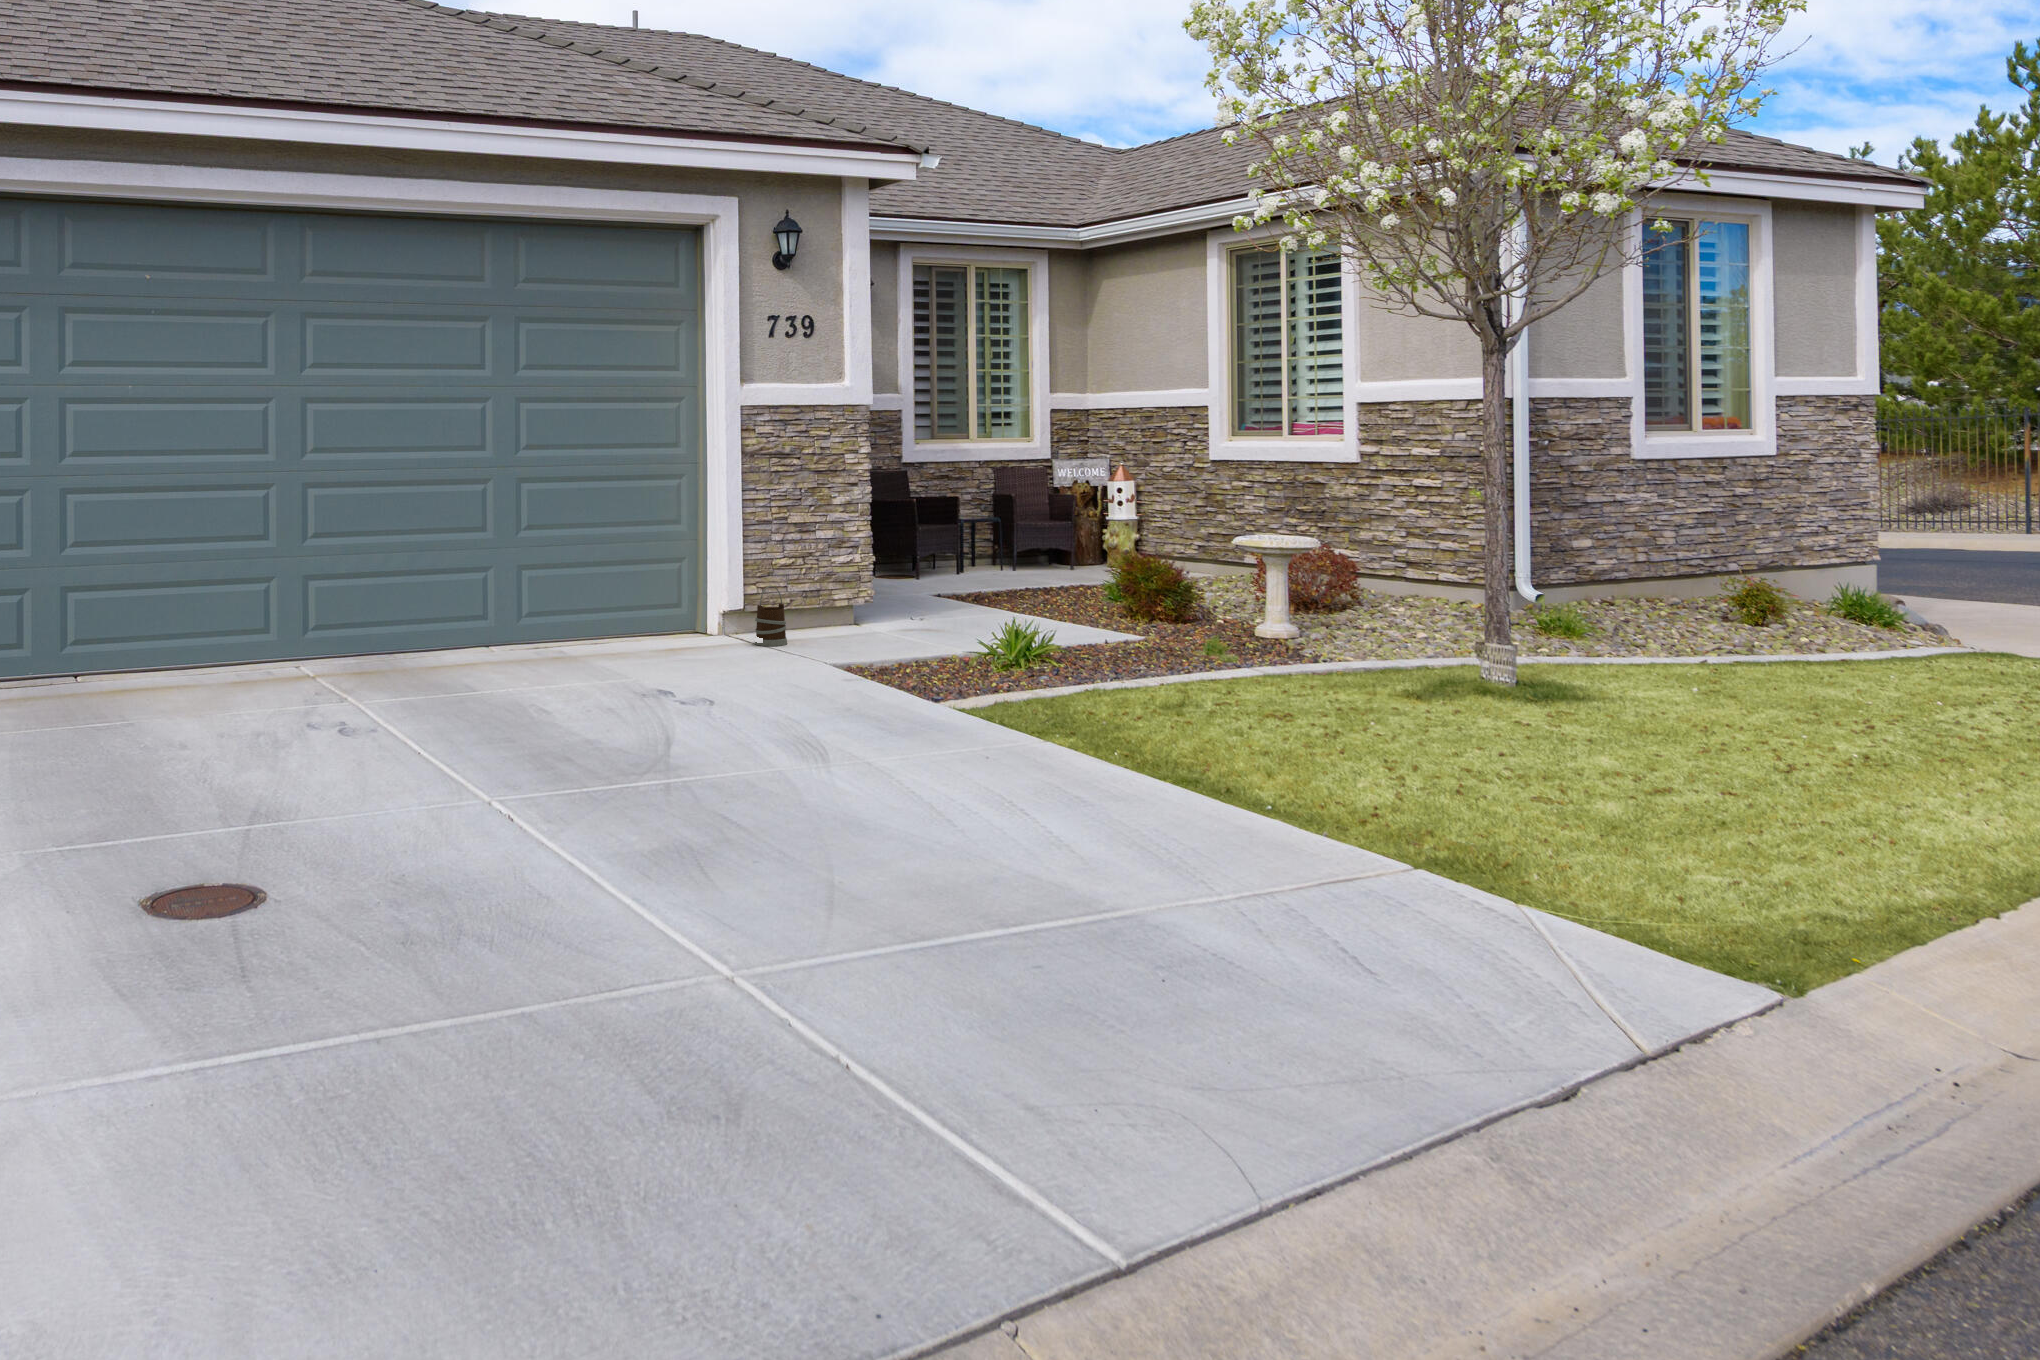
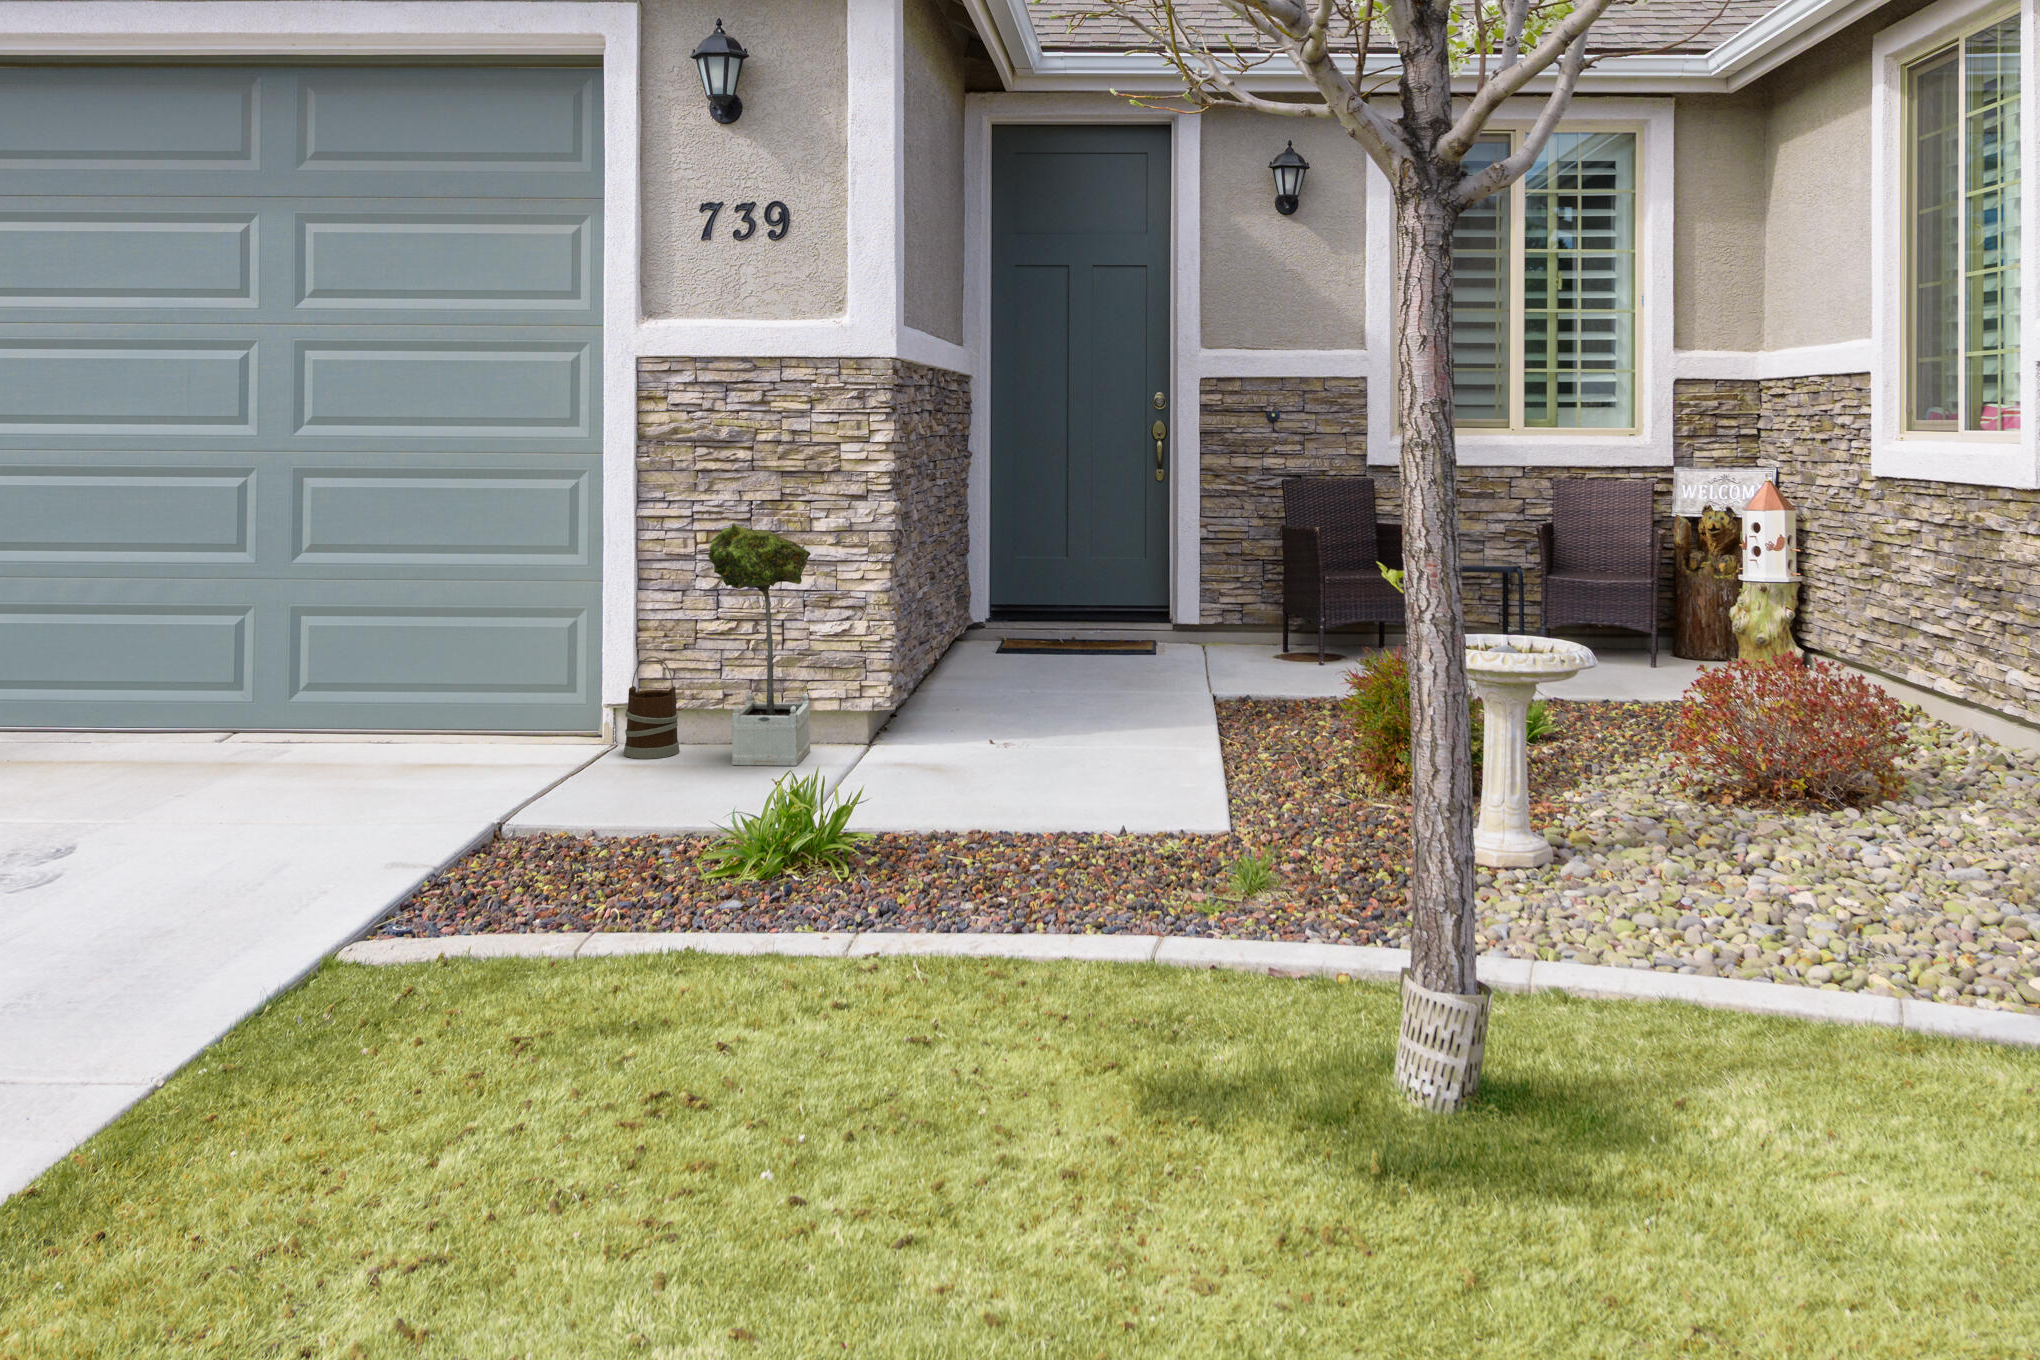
potted tree: none [803,502,867,643] -> present [708,523,810,766]

